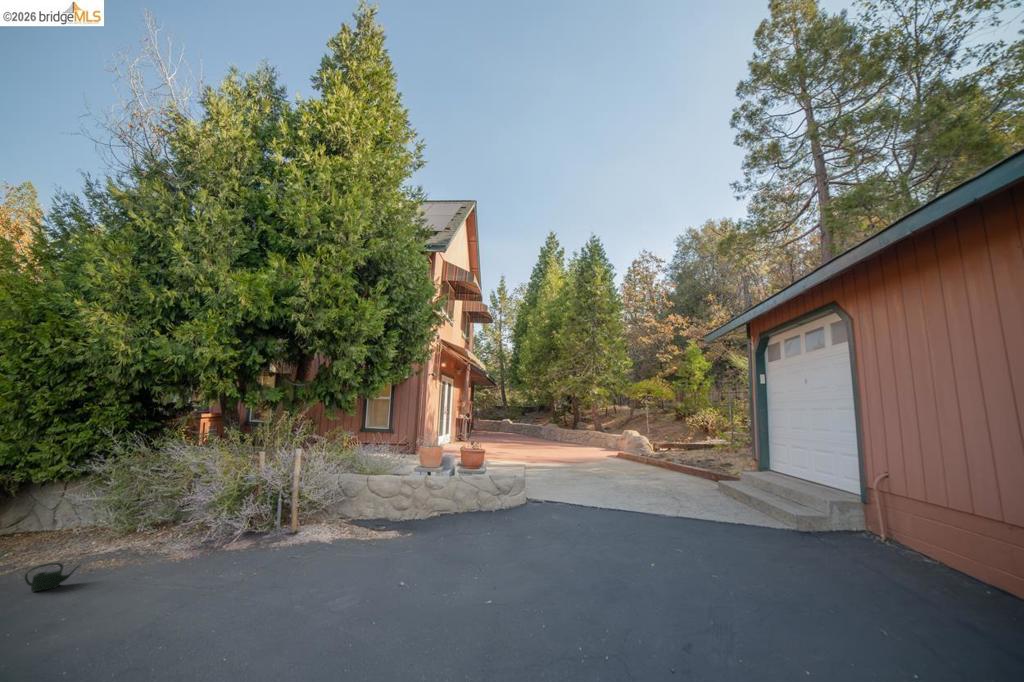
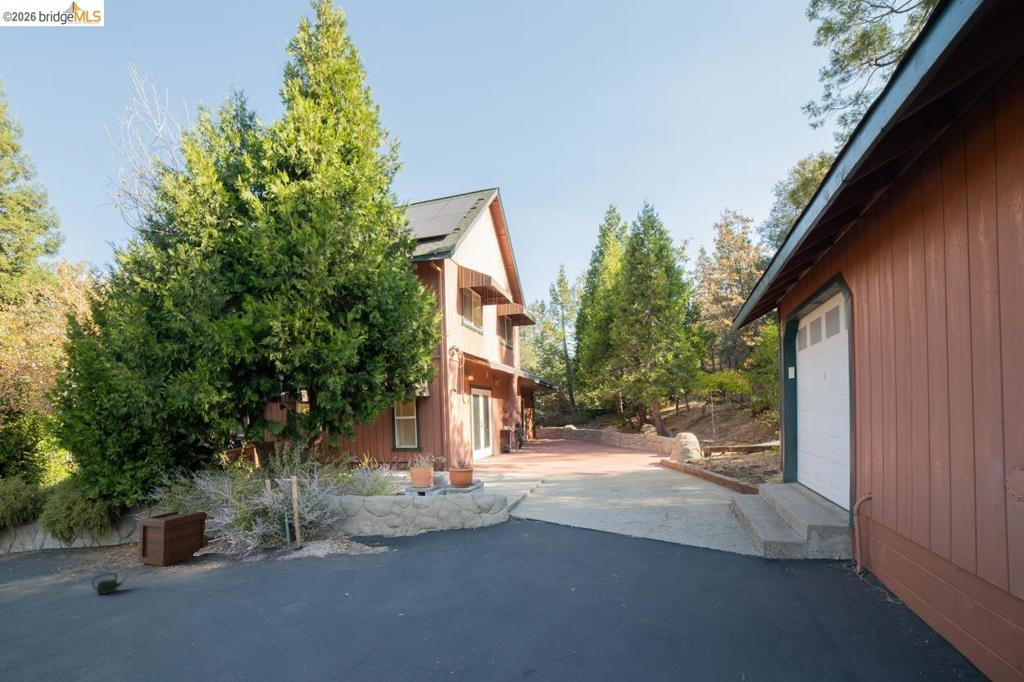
wooden crate: none [79,484,180,553] -> present [138,511,208,566]

